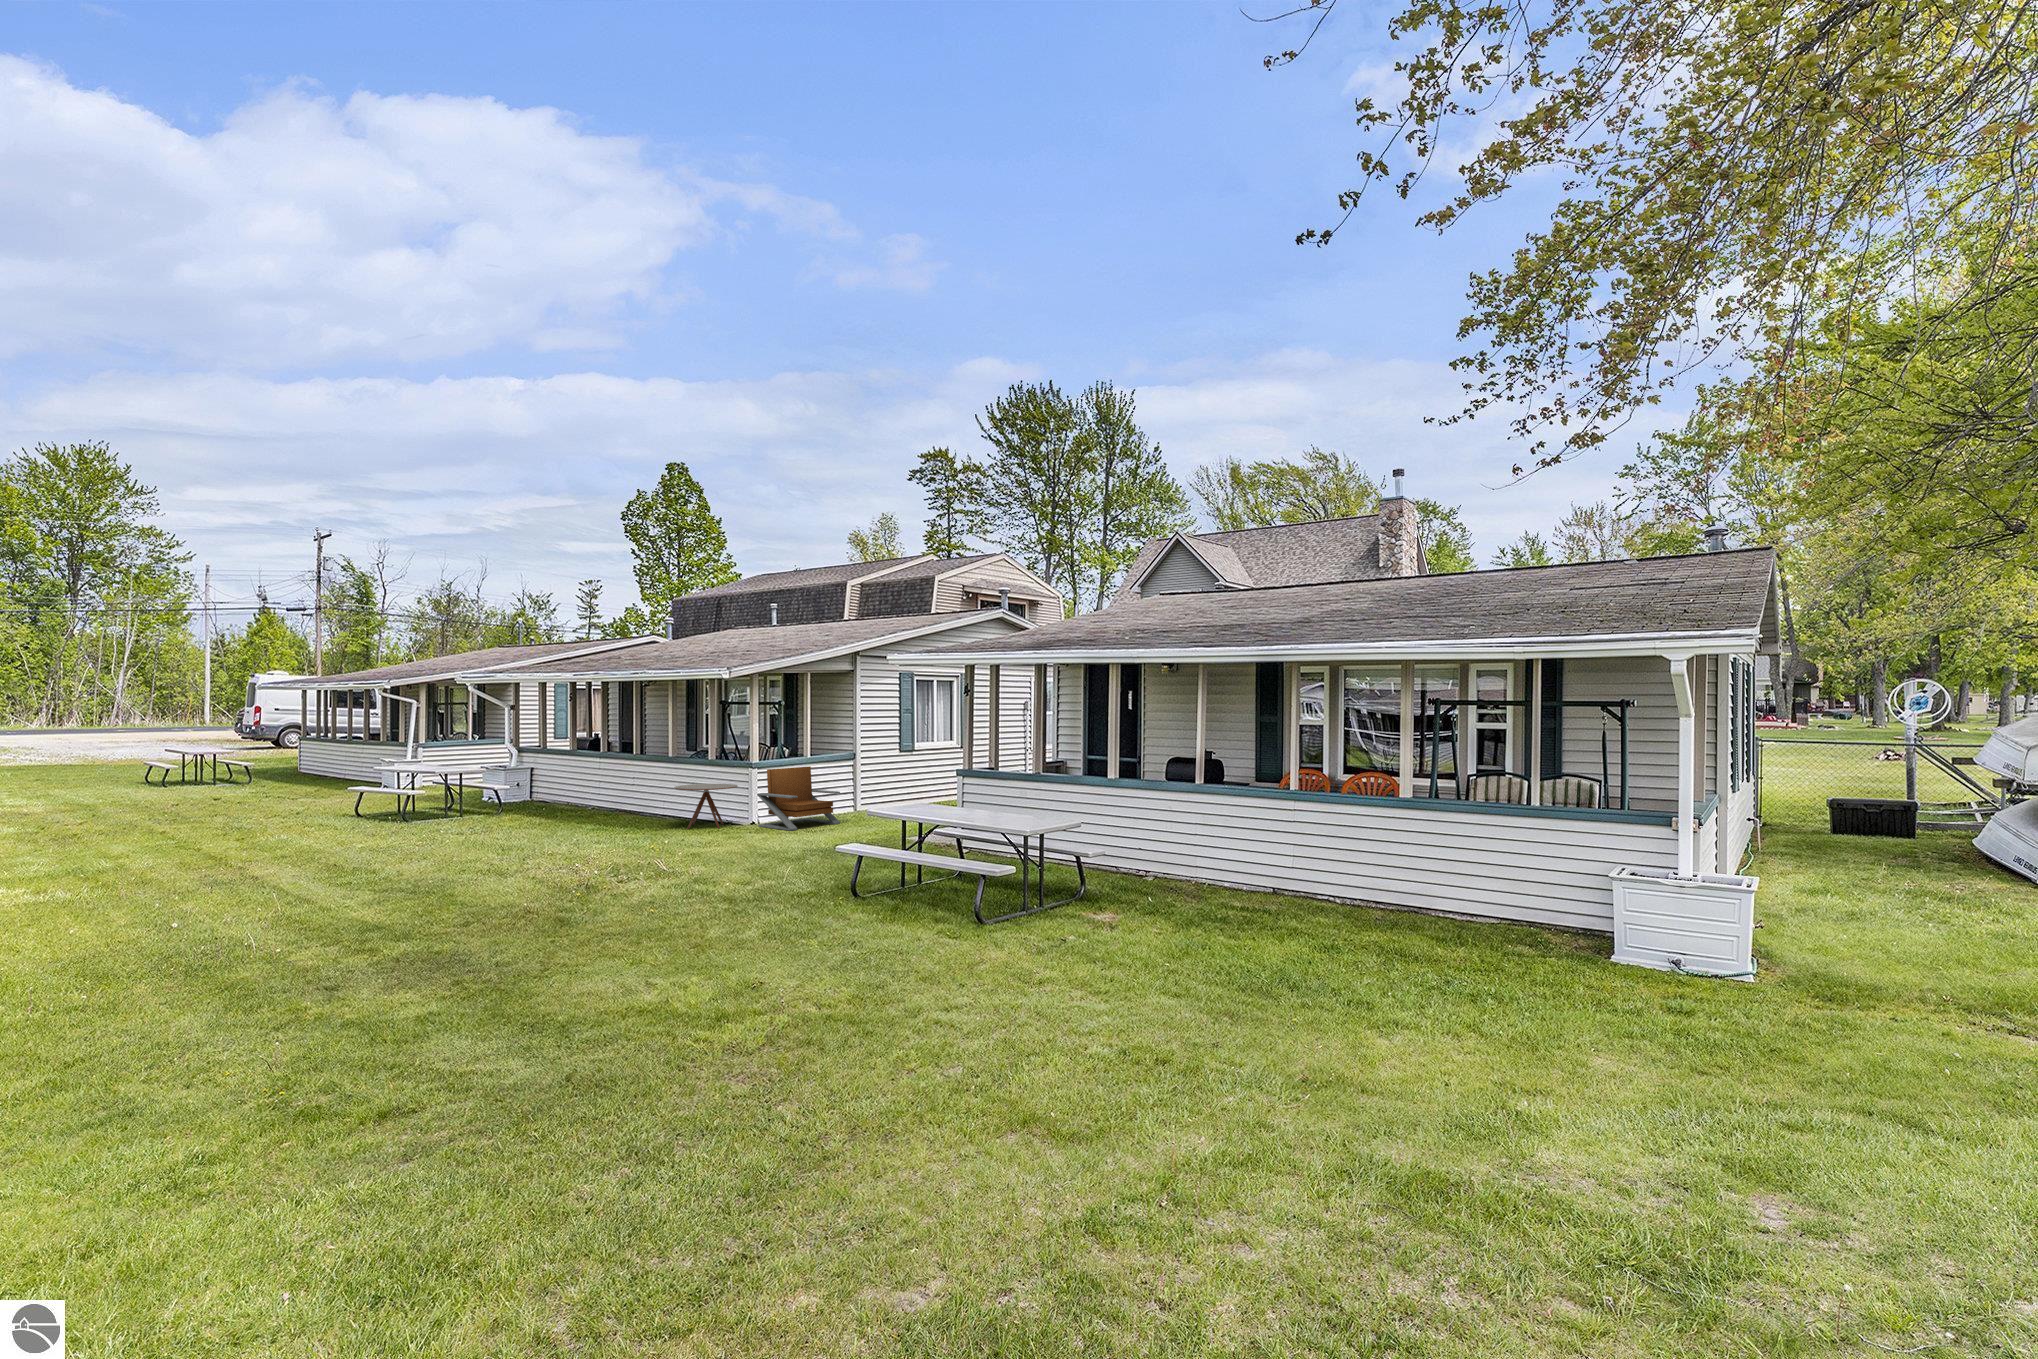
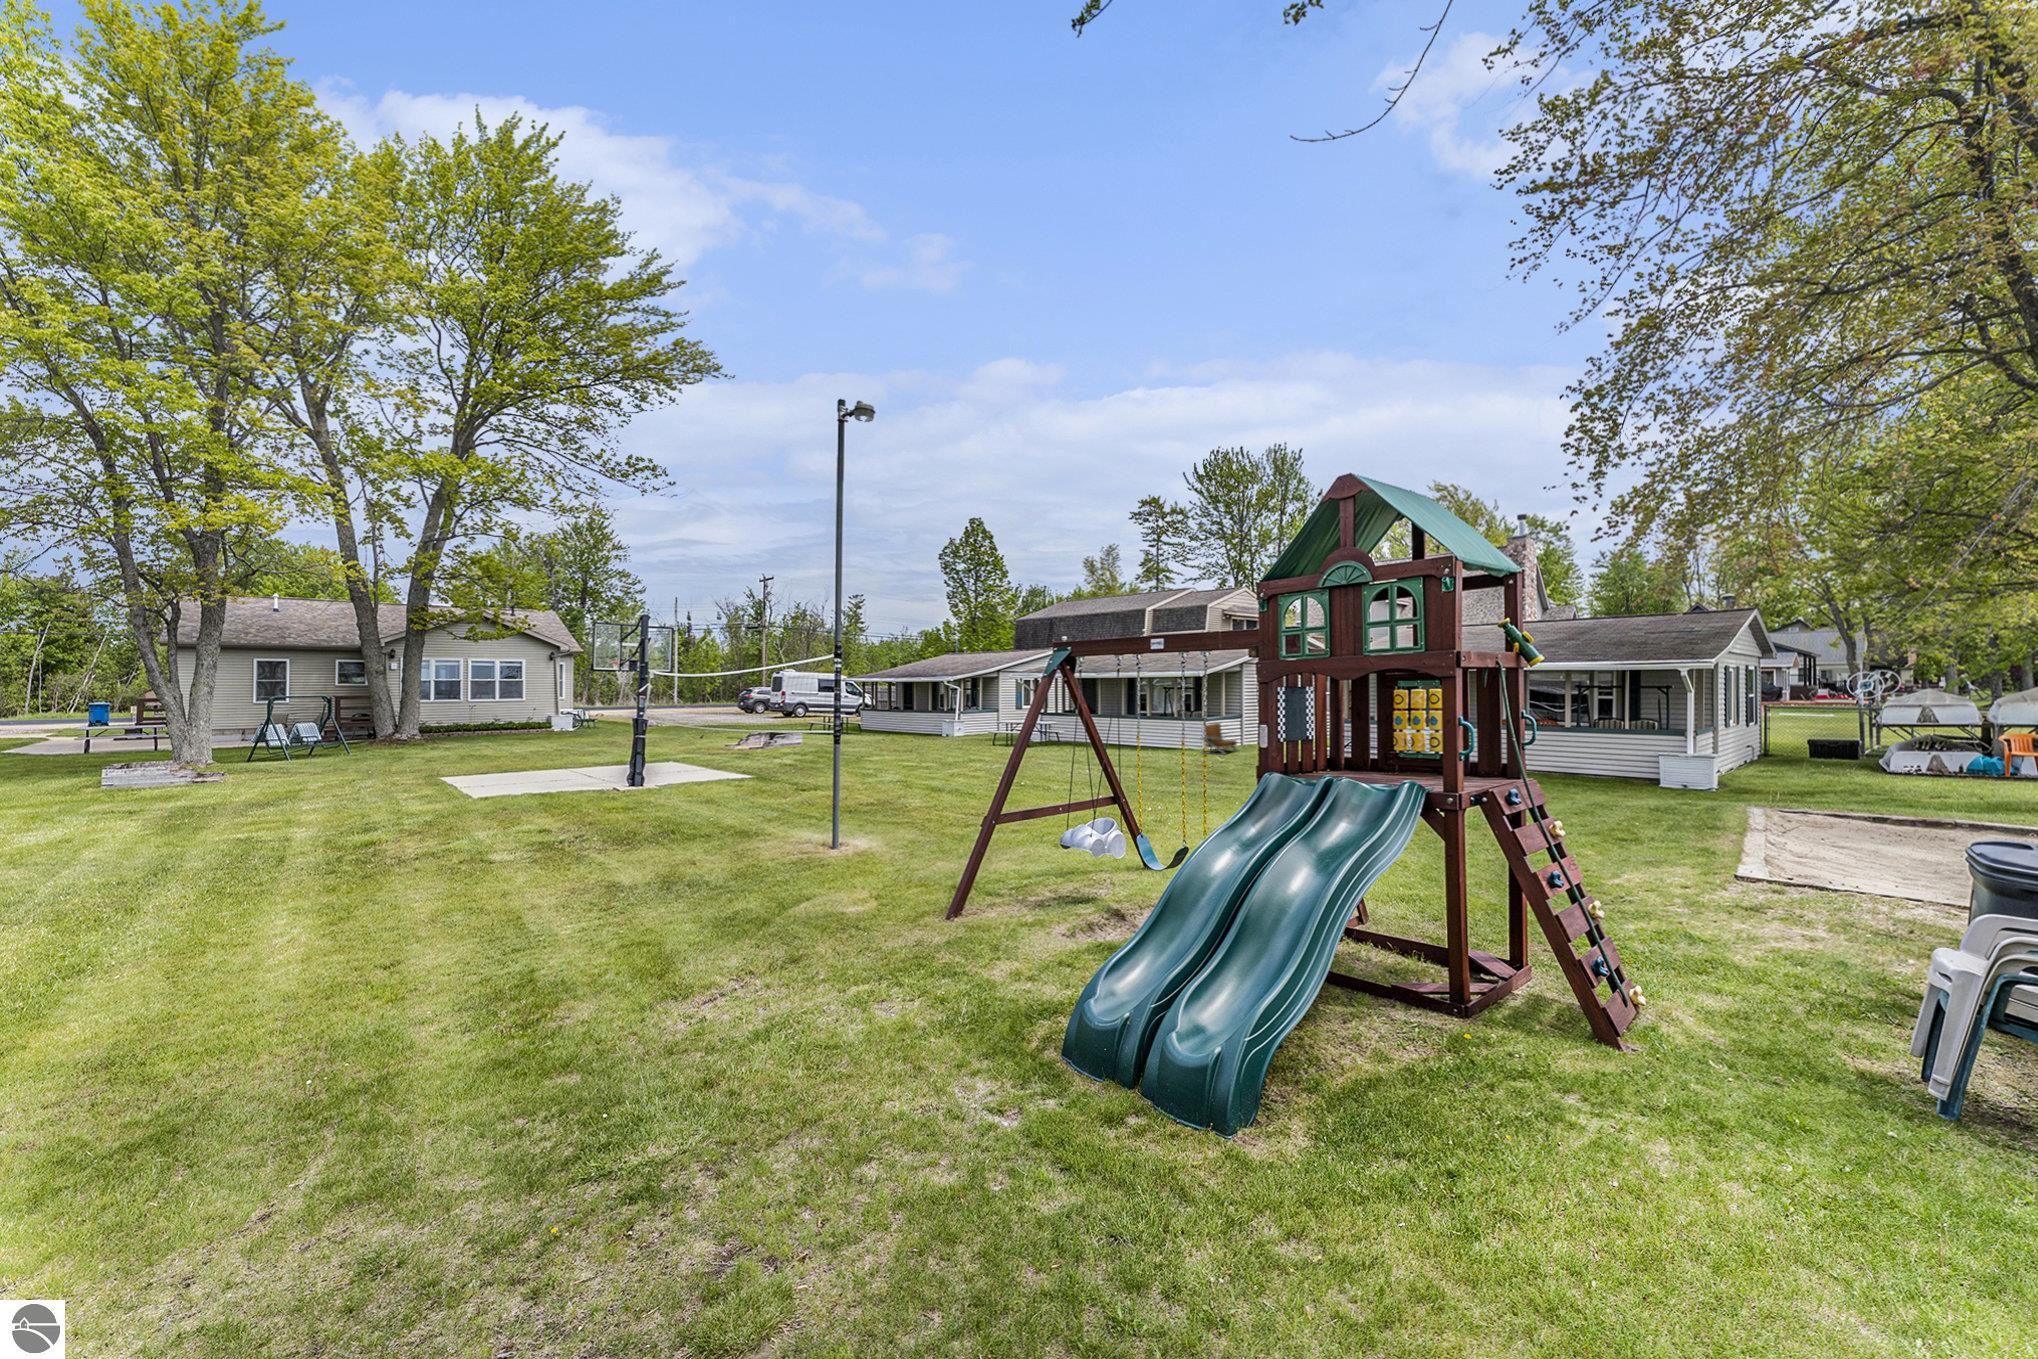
round table: present [674,784,738,829] -> none [1160,733,1190,756]

